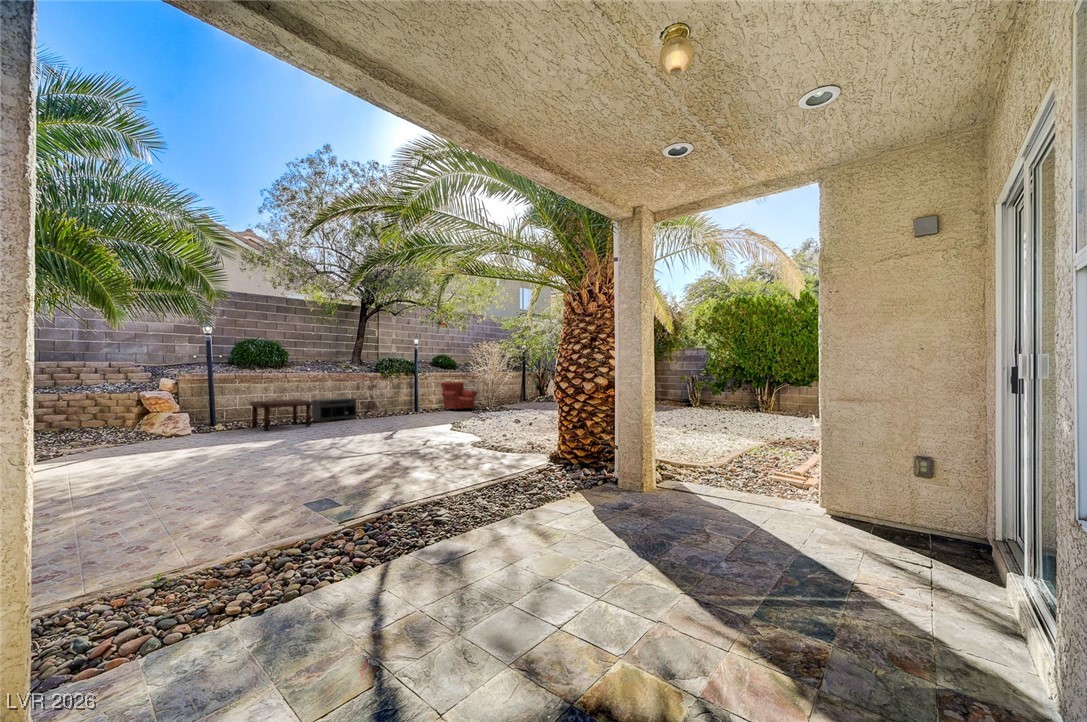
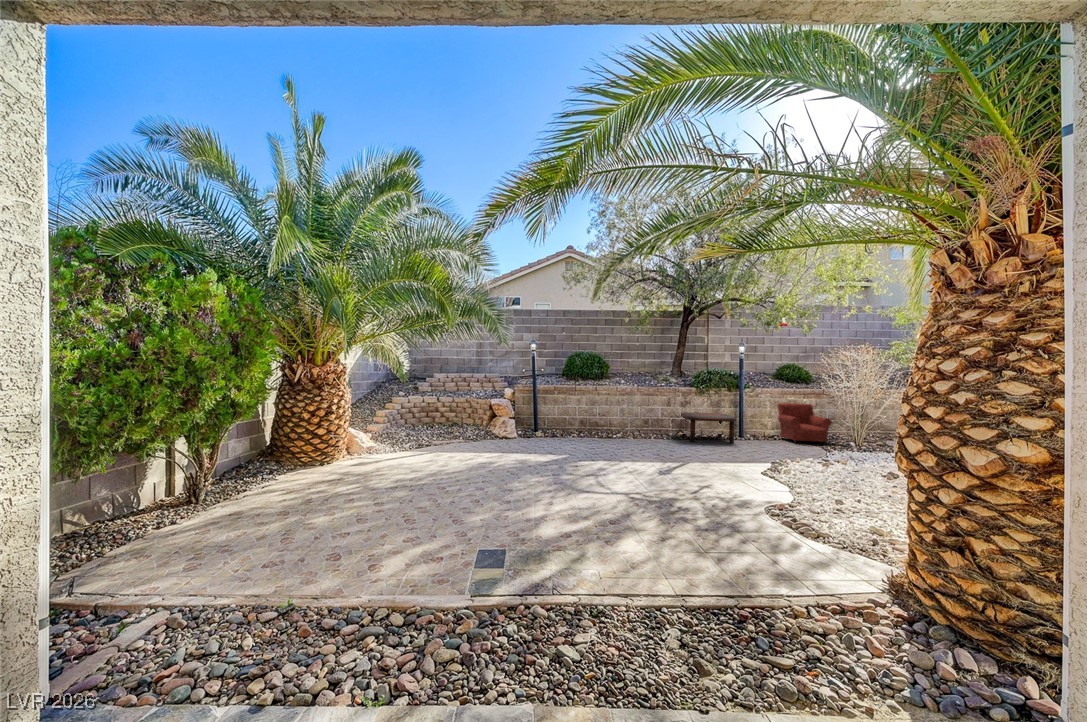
bench: present [312,398,356,422] -> none [622,413,666,438]
coffee table: present [250,399,313,431] -> present [681,412,737,444]

